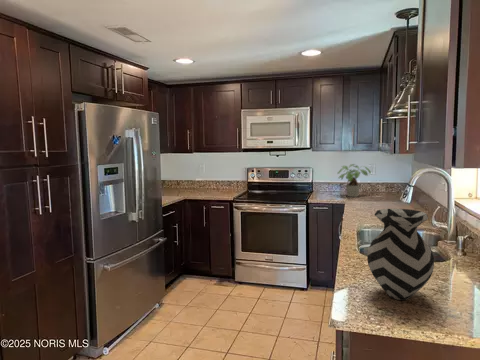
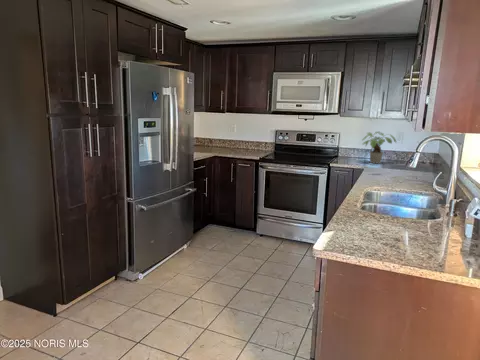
vase: present [367,209,434,300] -> none [354,167,408,242]

